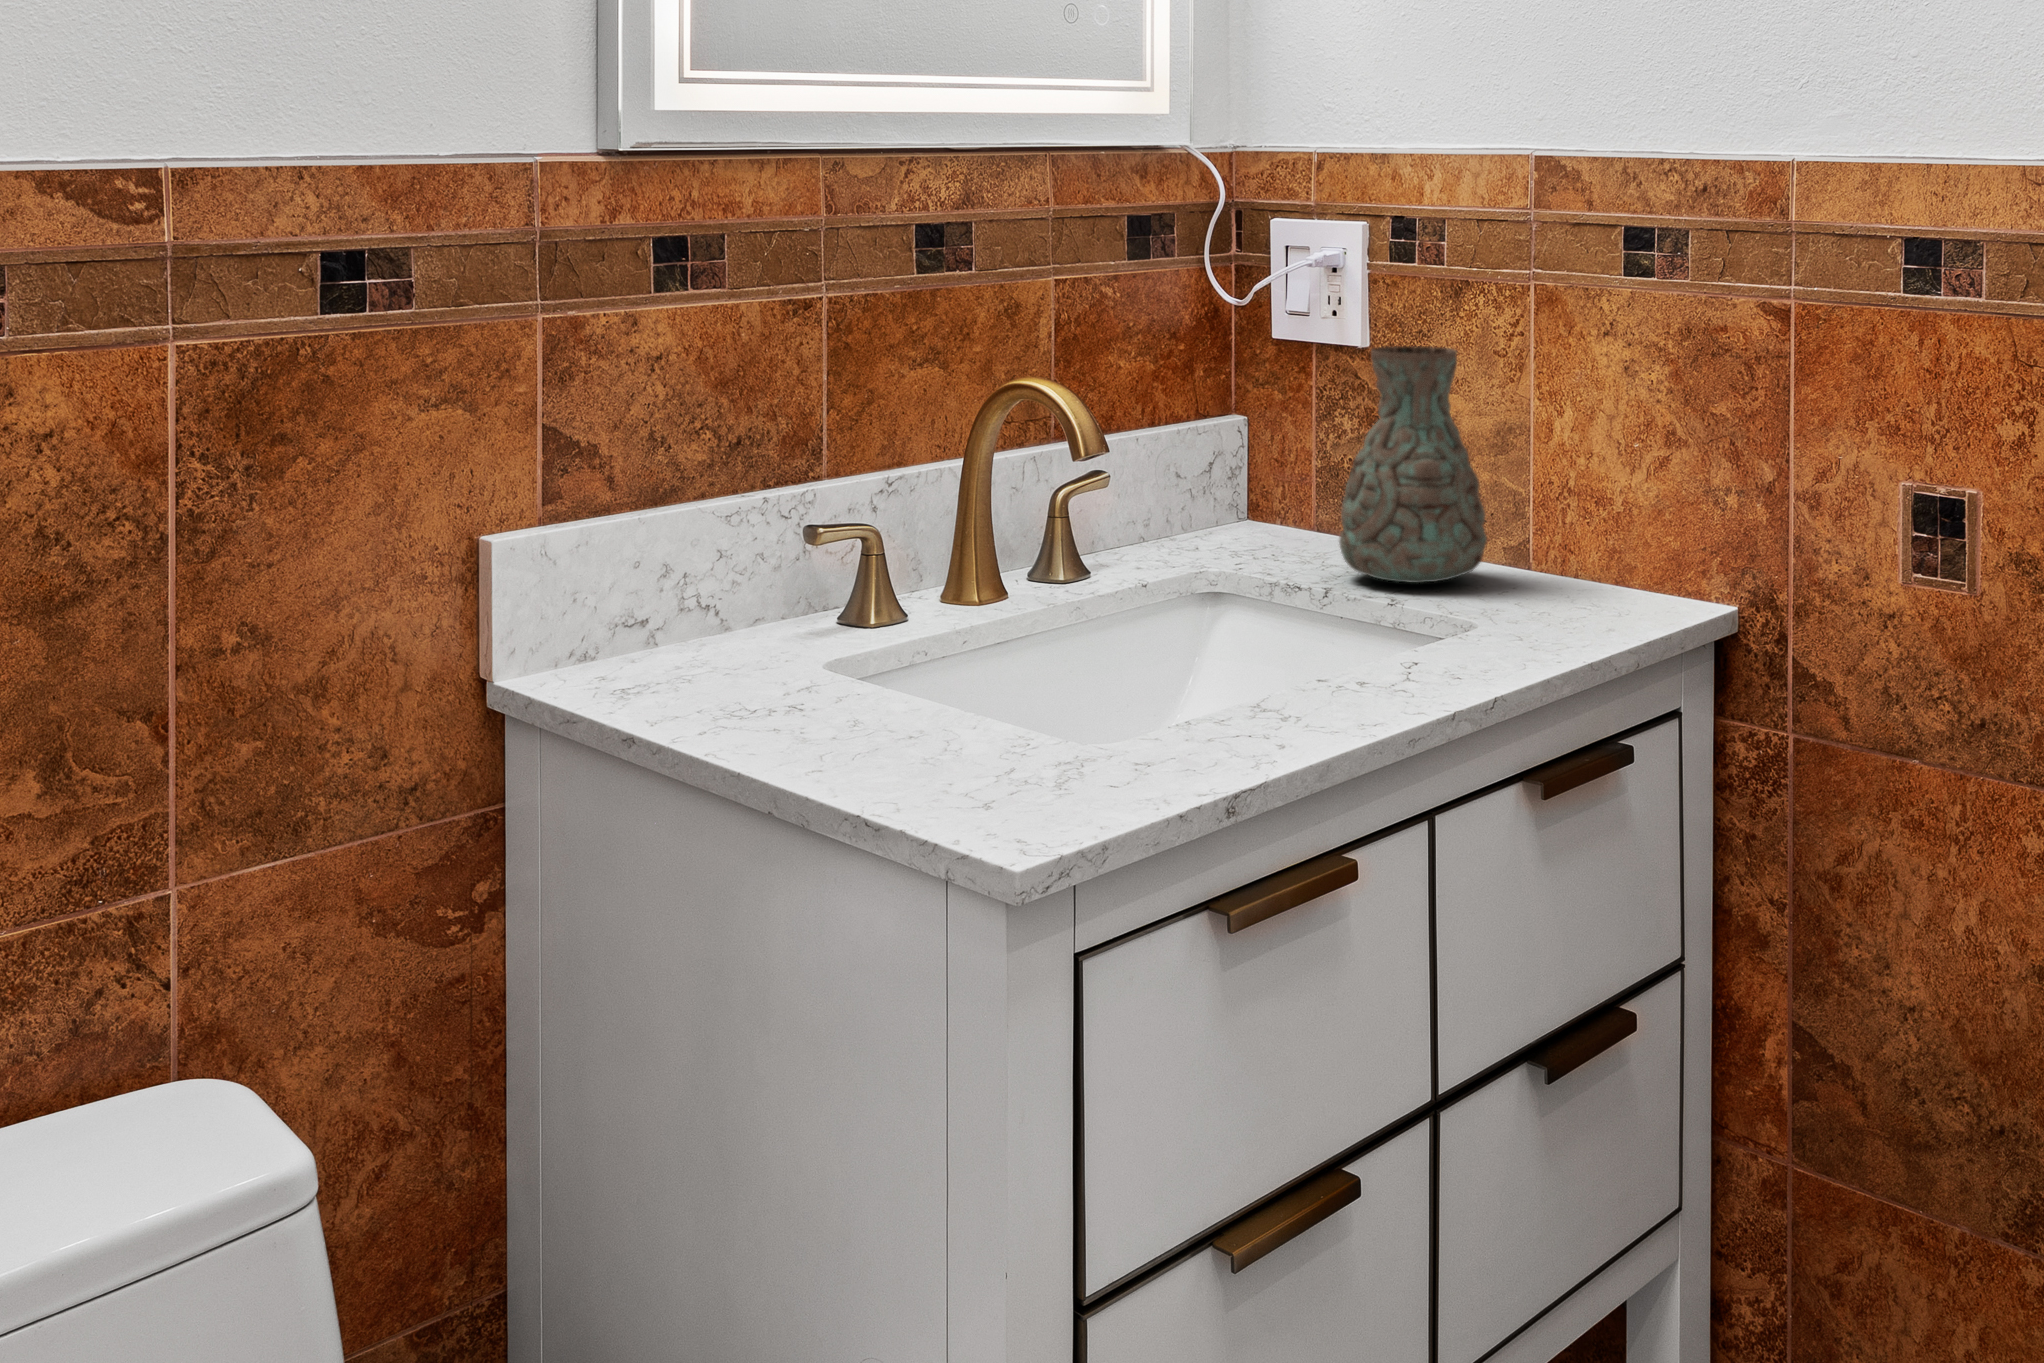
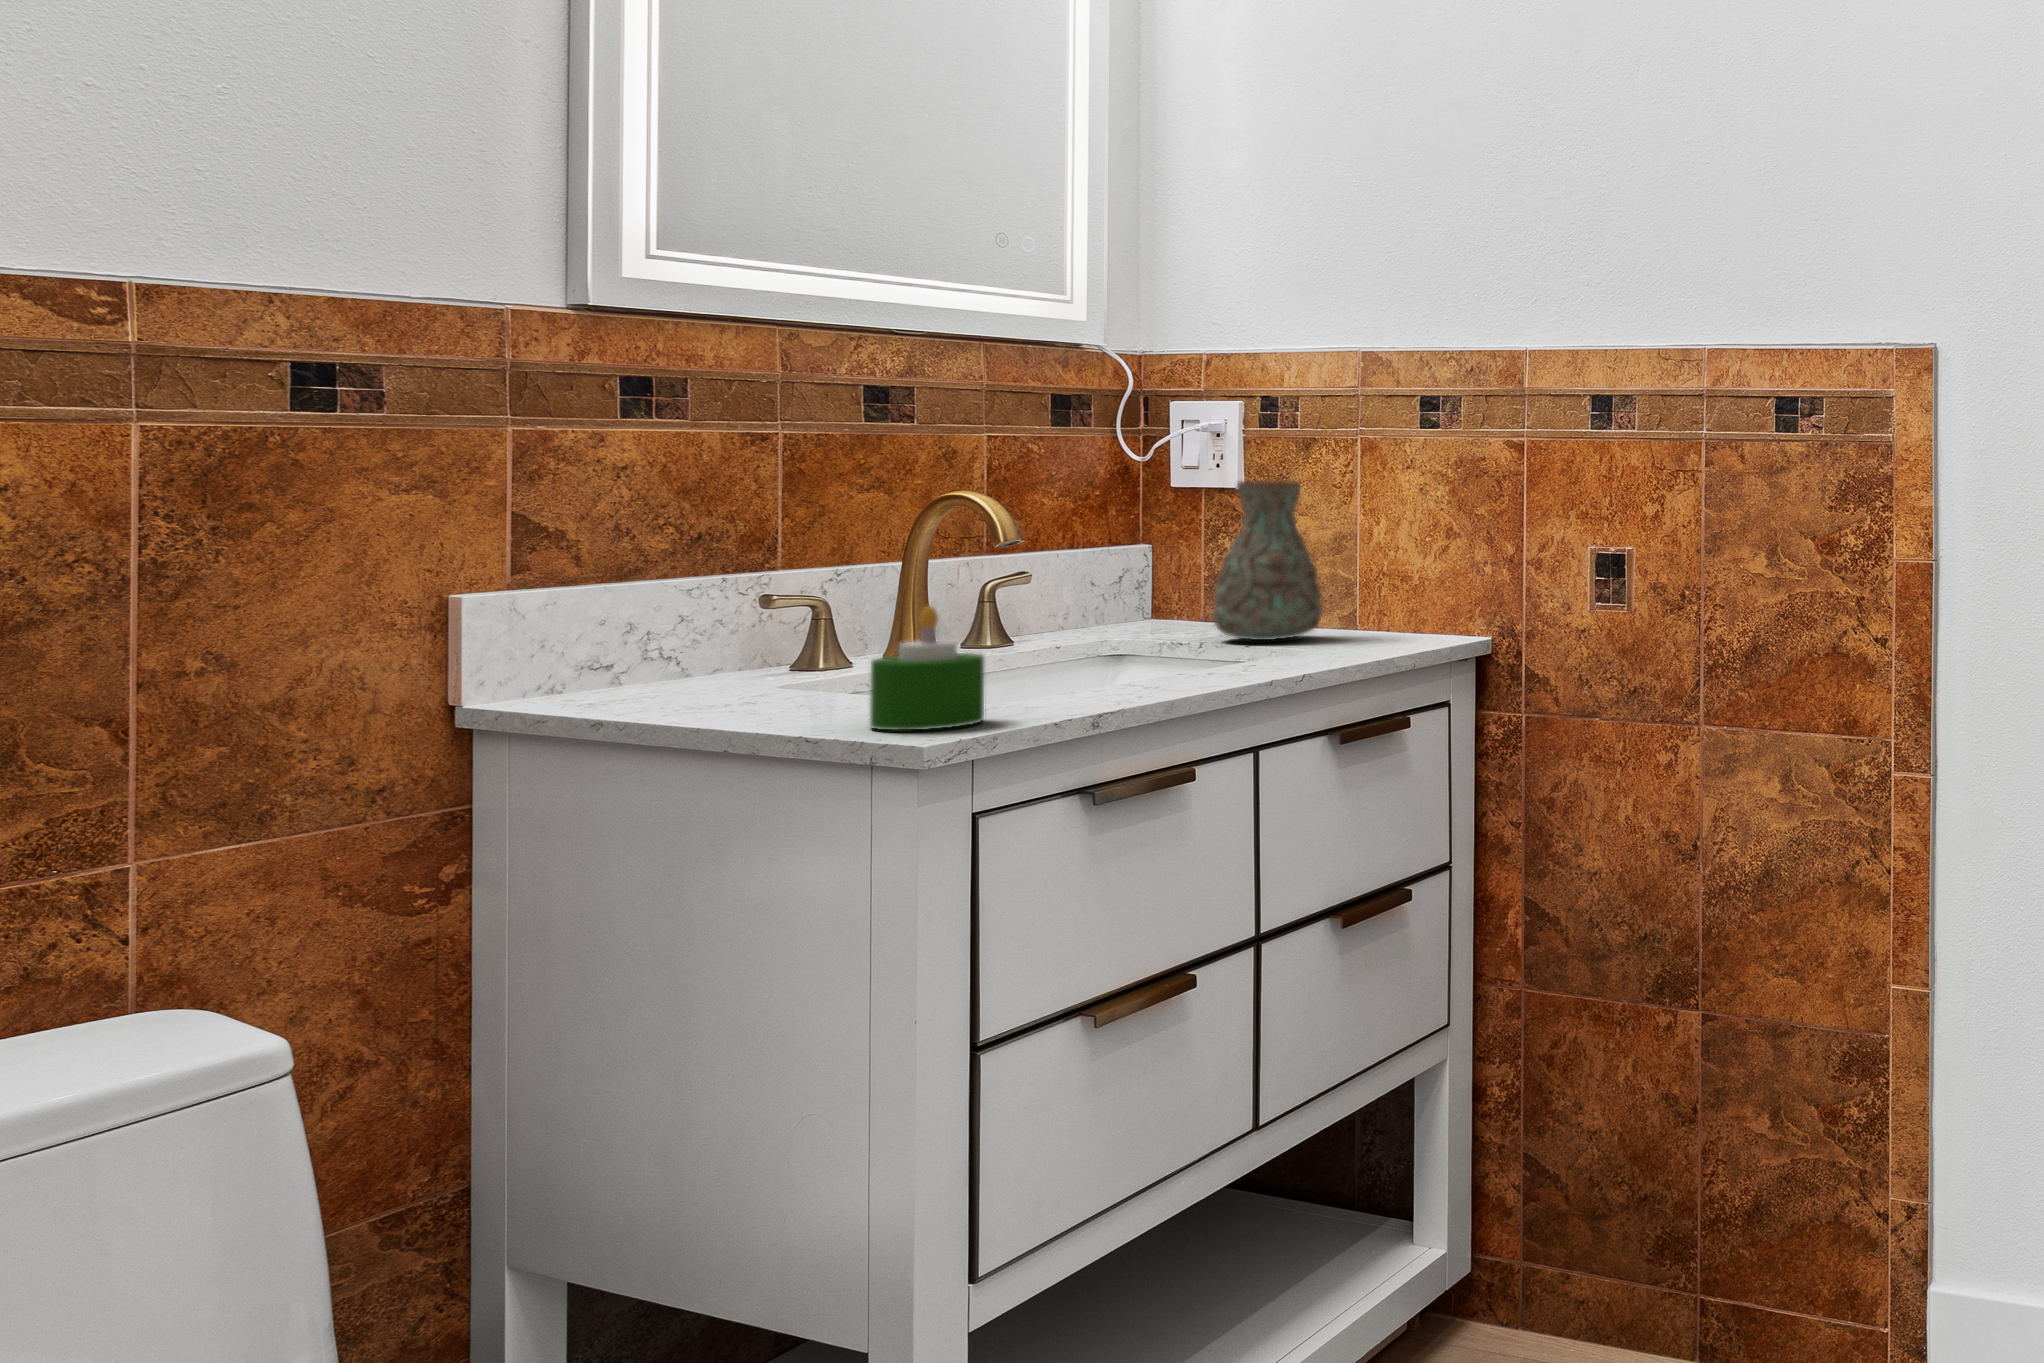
candle: none [961,616,1102,803] -> present [870,606,984,730]

